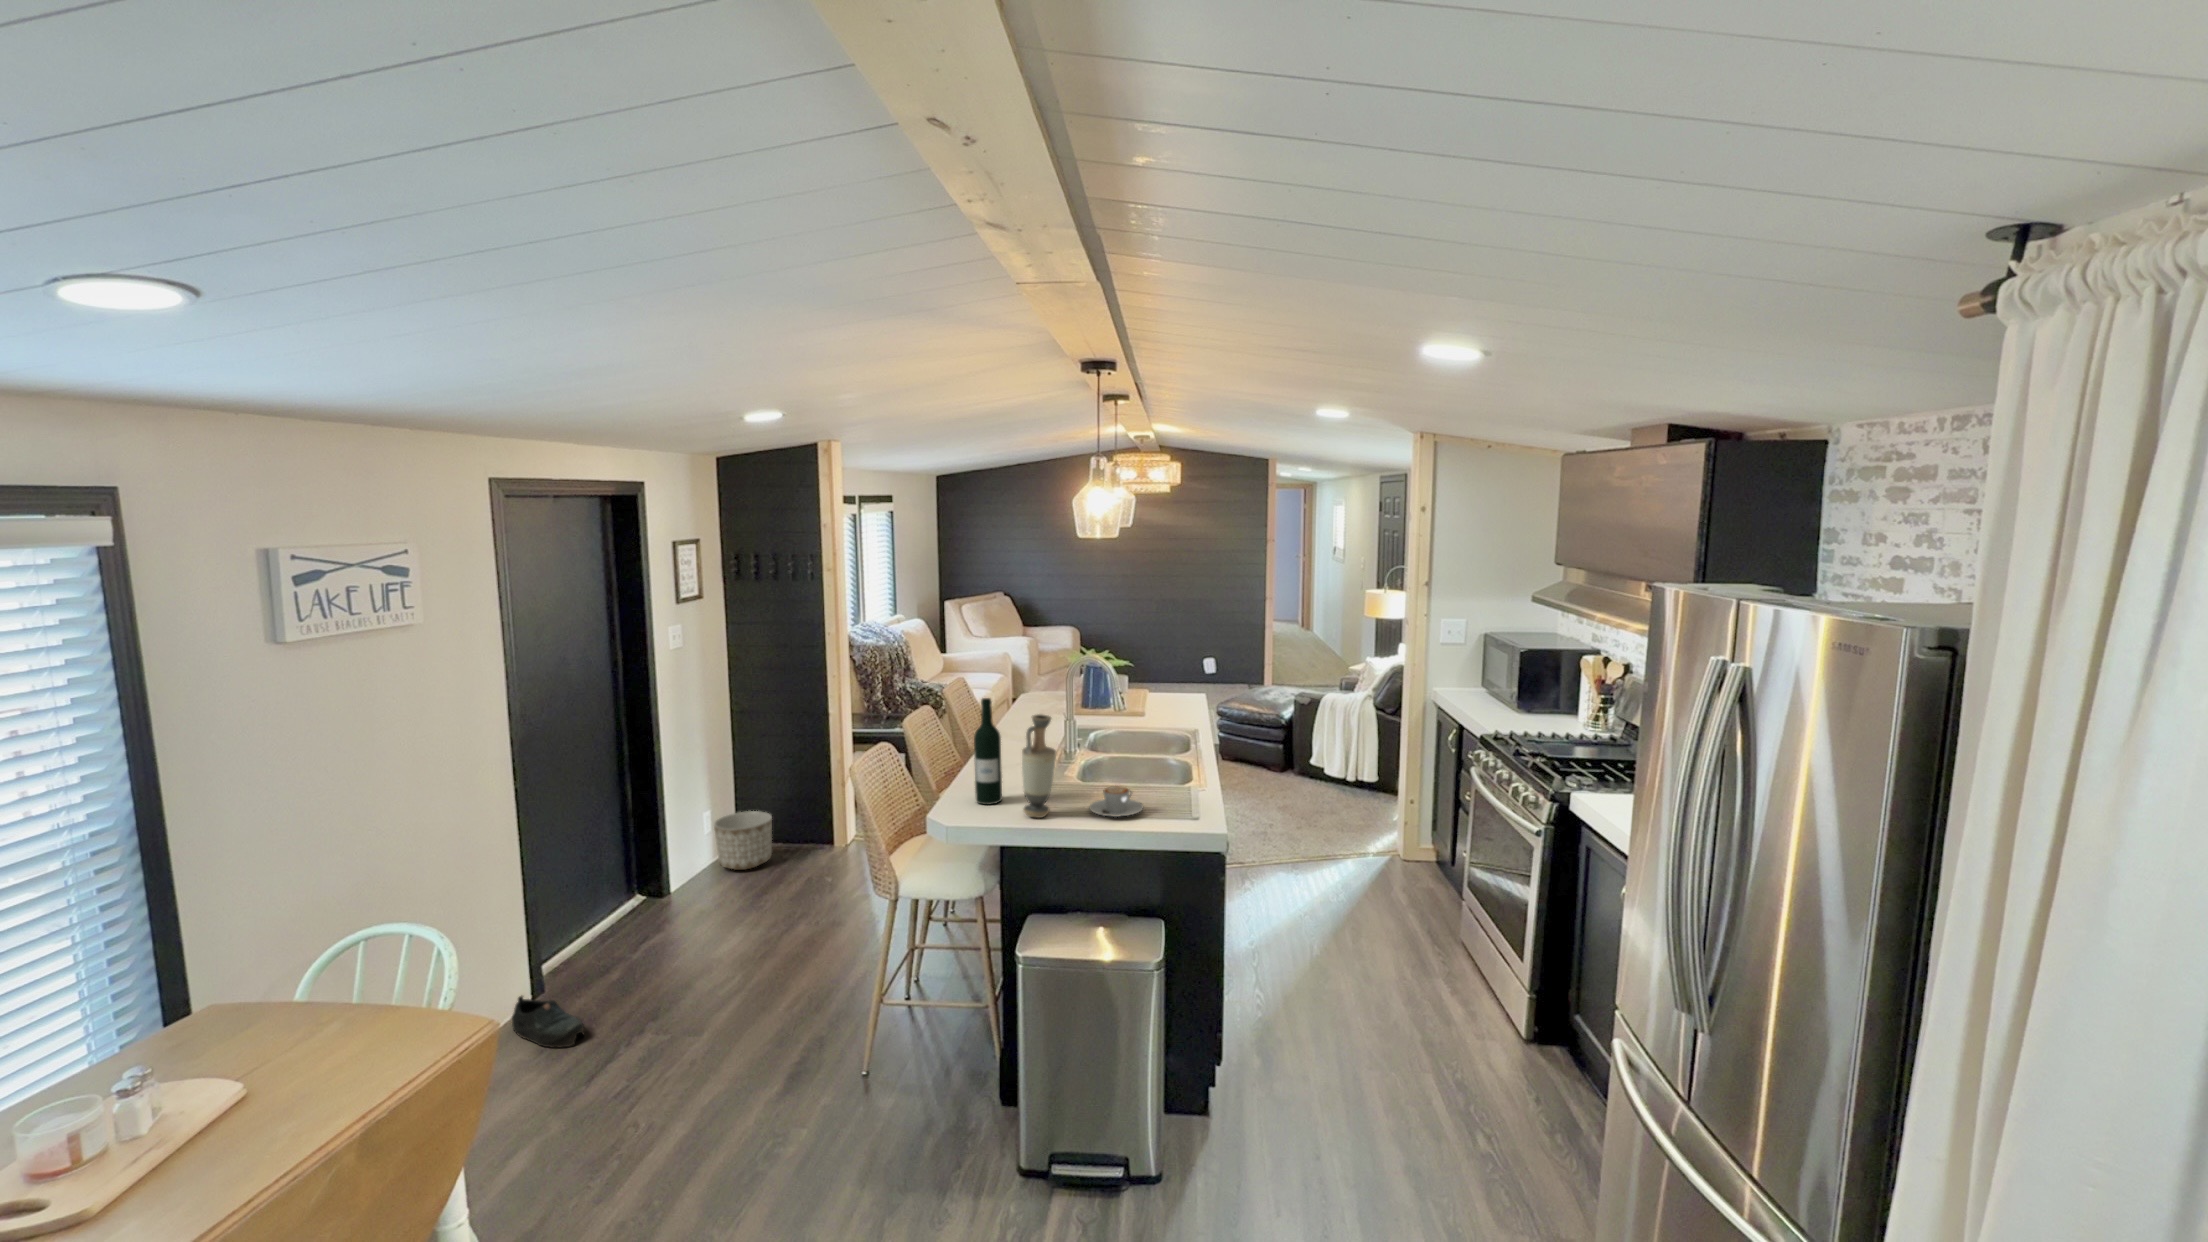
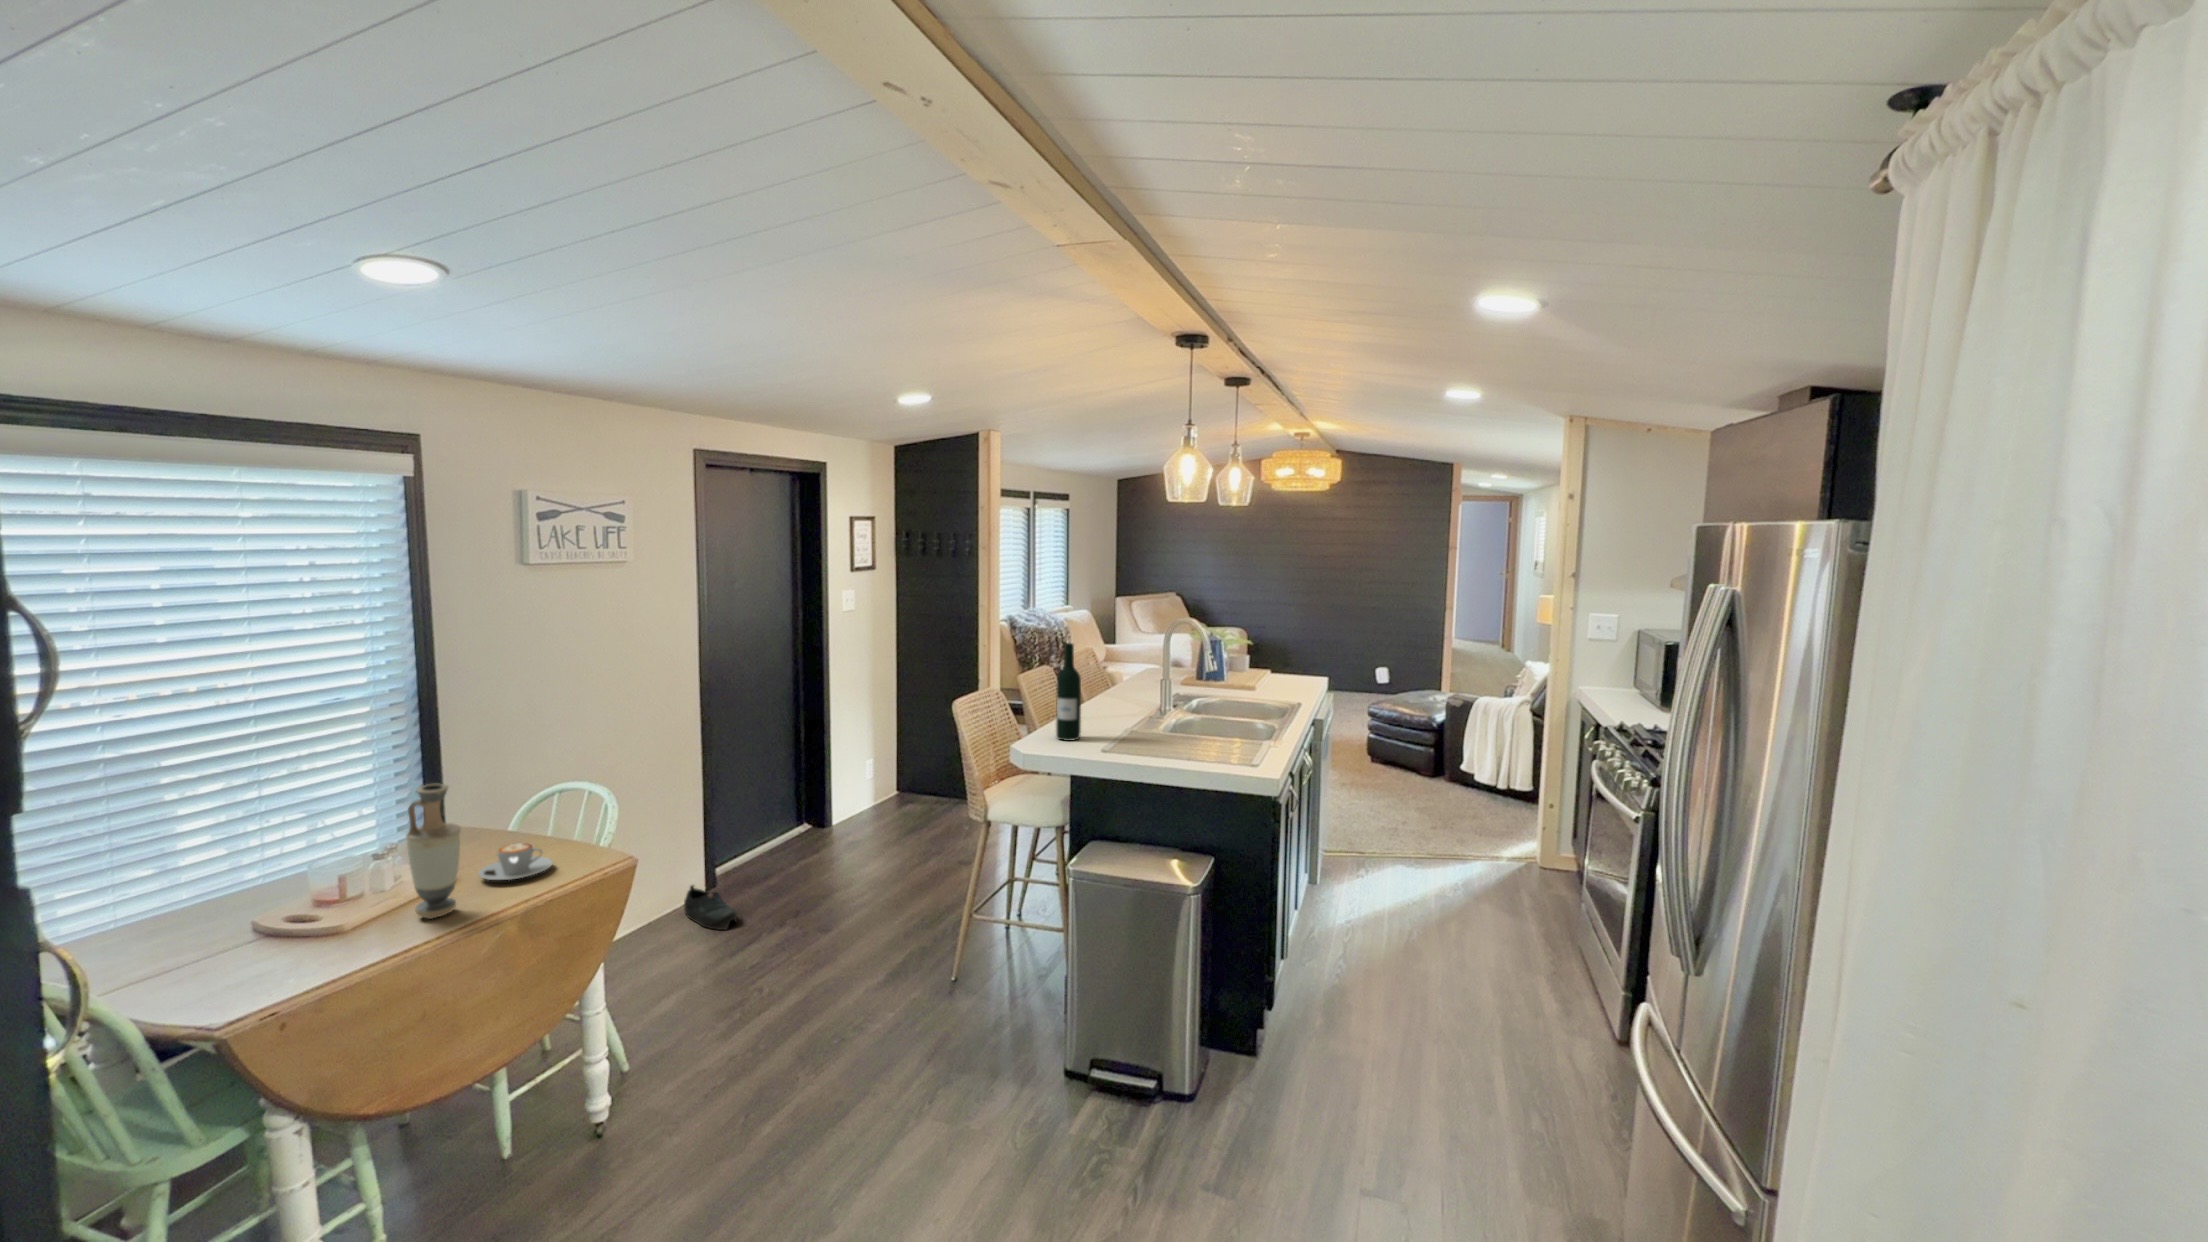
vase: present [1022,714,1056,818] -> present [406,784,460,919]
coffee cup: present [1090,786,1143,817] -> present [478,843,553,880]
planter: present [714,811,772,870] -> none [872,765,923,815]

